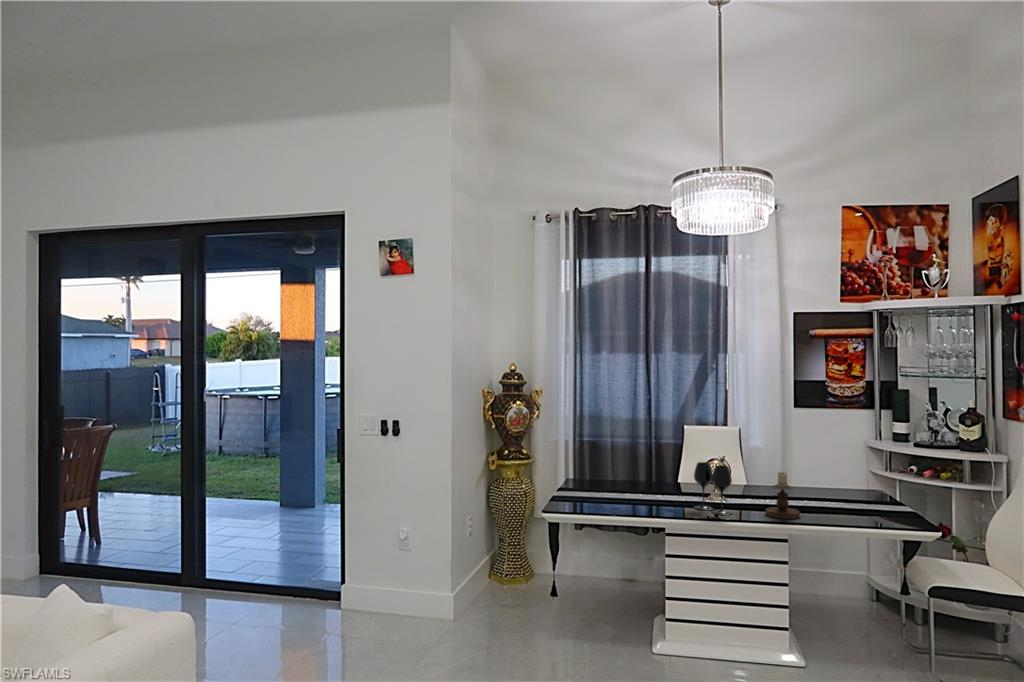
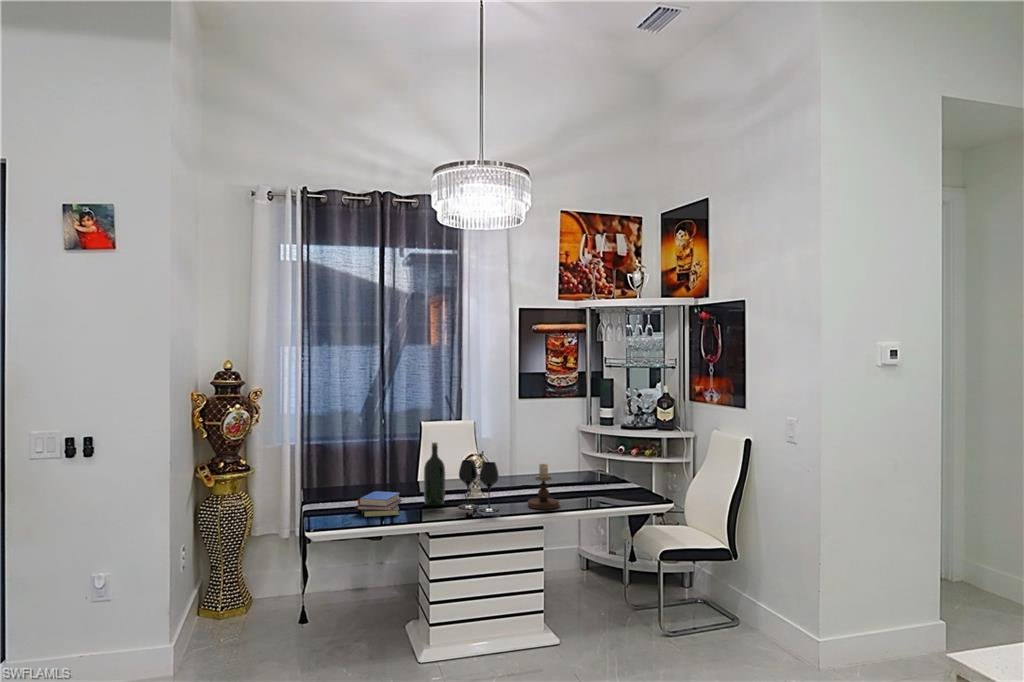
wine bottle: none [663,443,683,505] -> present [424,443,445,506]
book: none [594,485,642,508] -> present [355,491,402,517]

